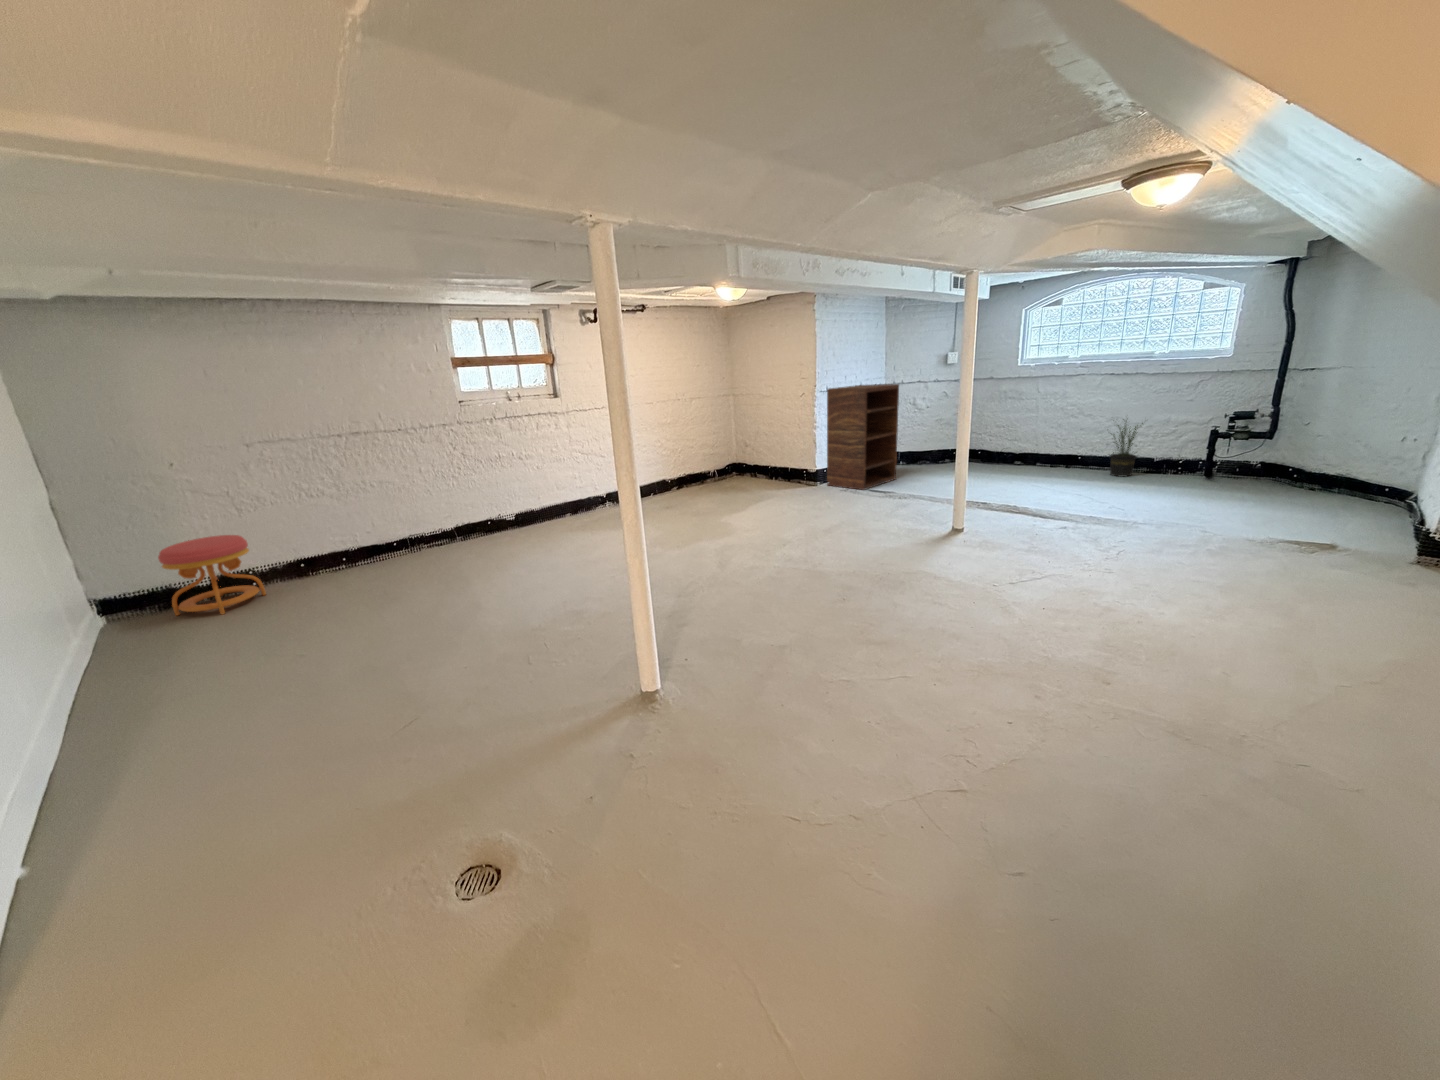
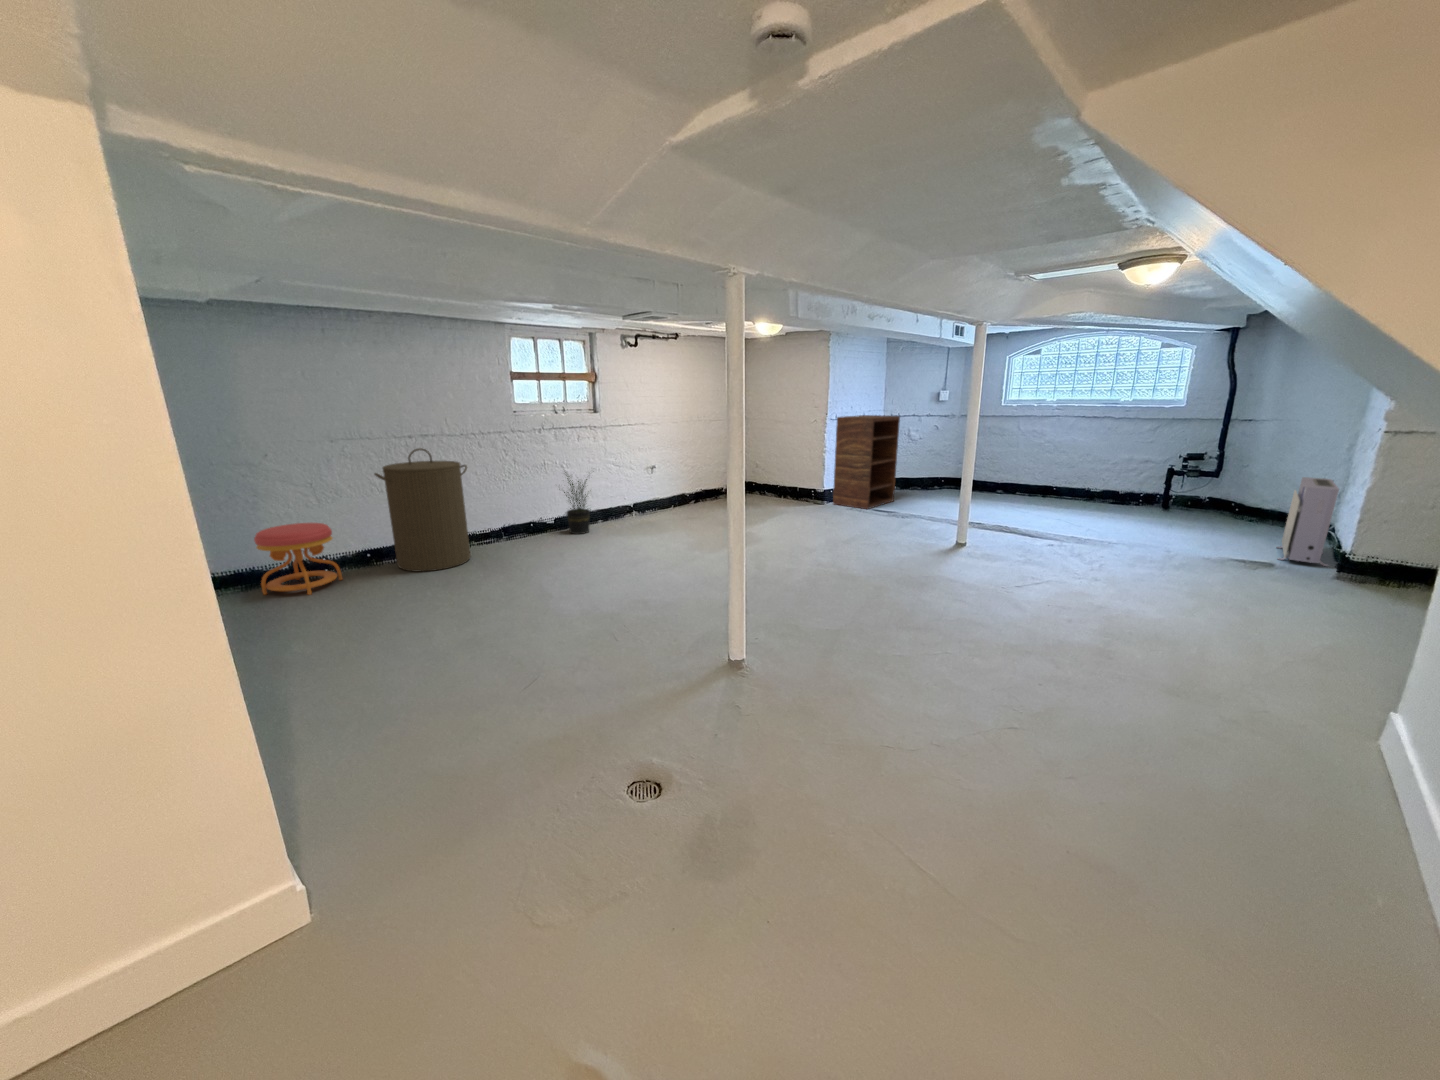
potted plant: present [1110,419,1143,477] -> present [564,472,590,534]
air purifier: none [1340,436,1420,544] -> present [1277,477,1339,566]
laundry hamper: none [293,448,412,582] -> present [375,448,471,571]

